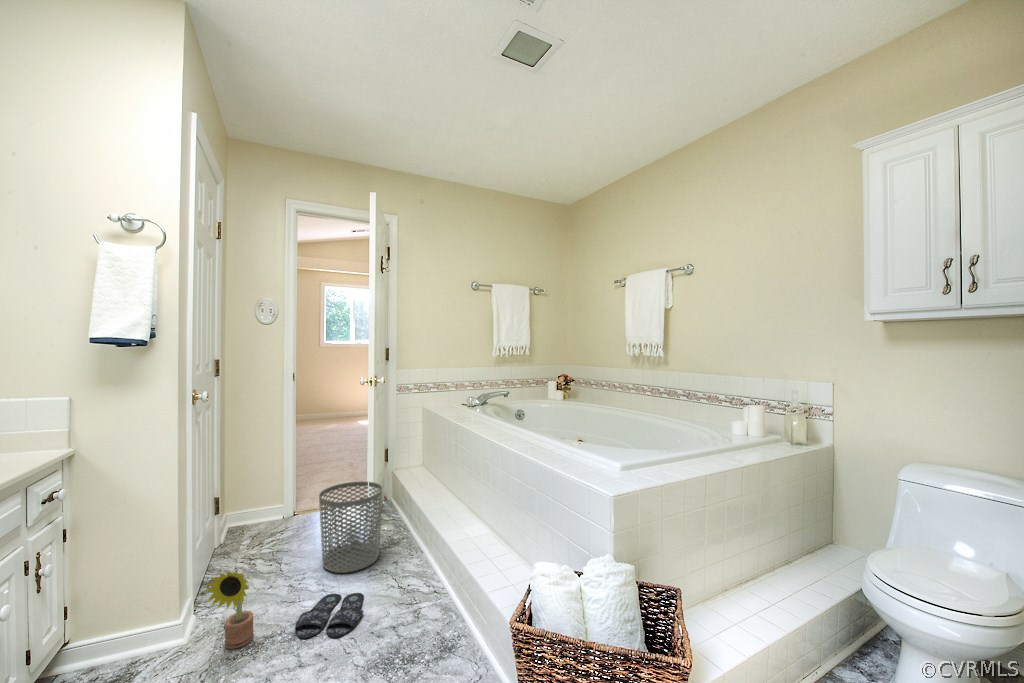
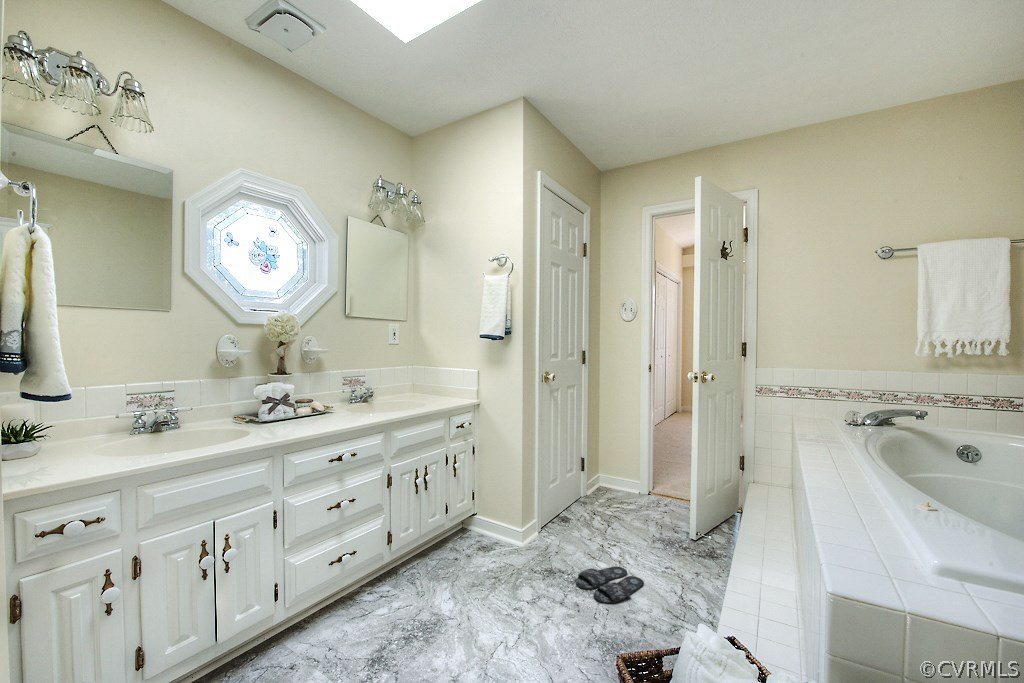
waste bin: present [319,481,382,573] -> none [631,474,692,563]
decorative plant: present [205,571,253,649] -> none [524,504,556,567]

